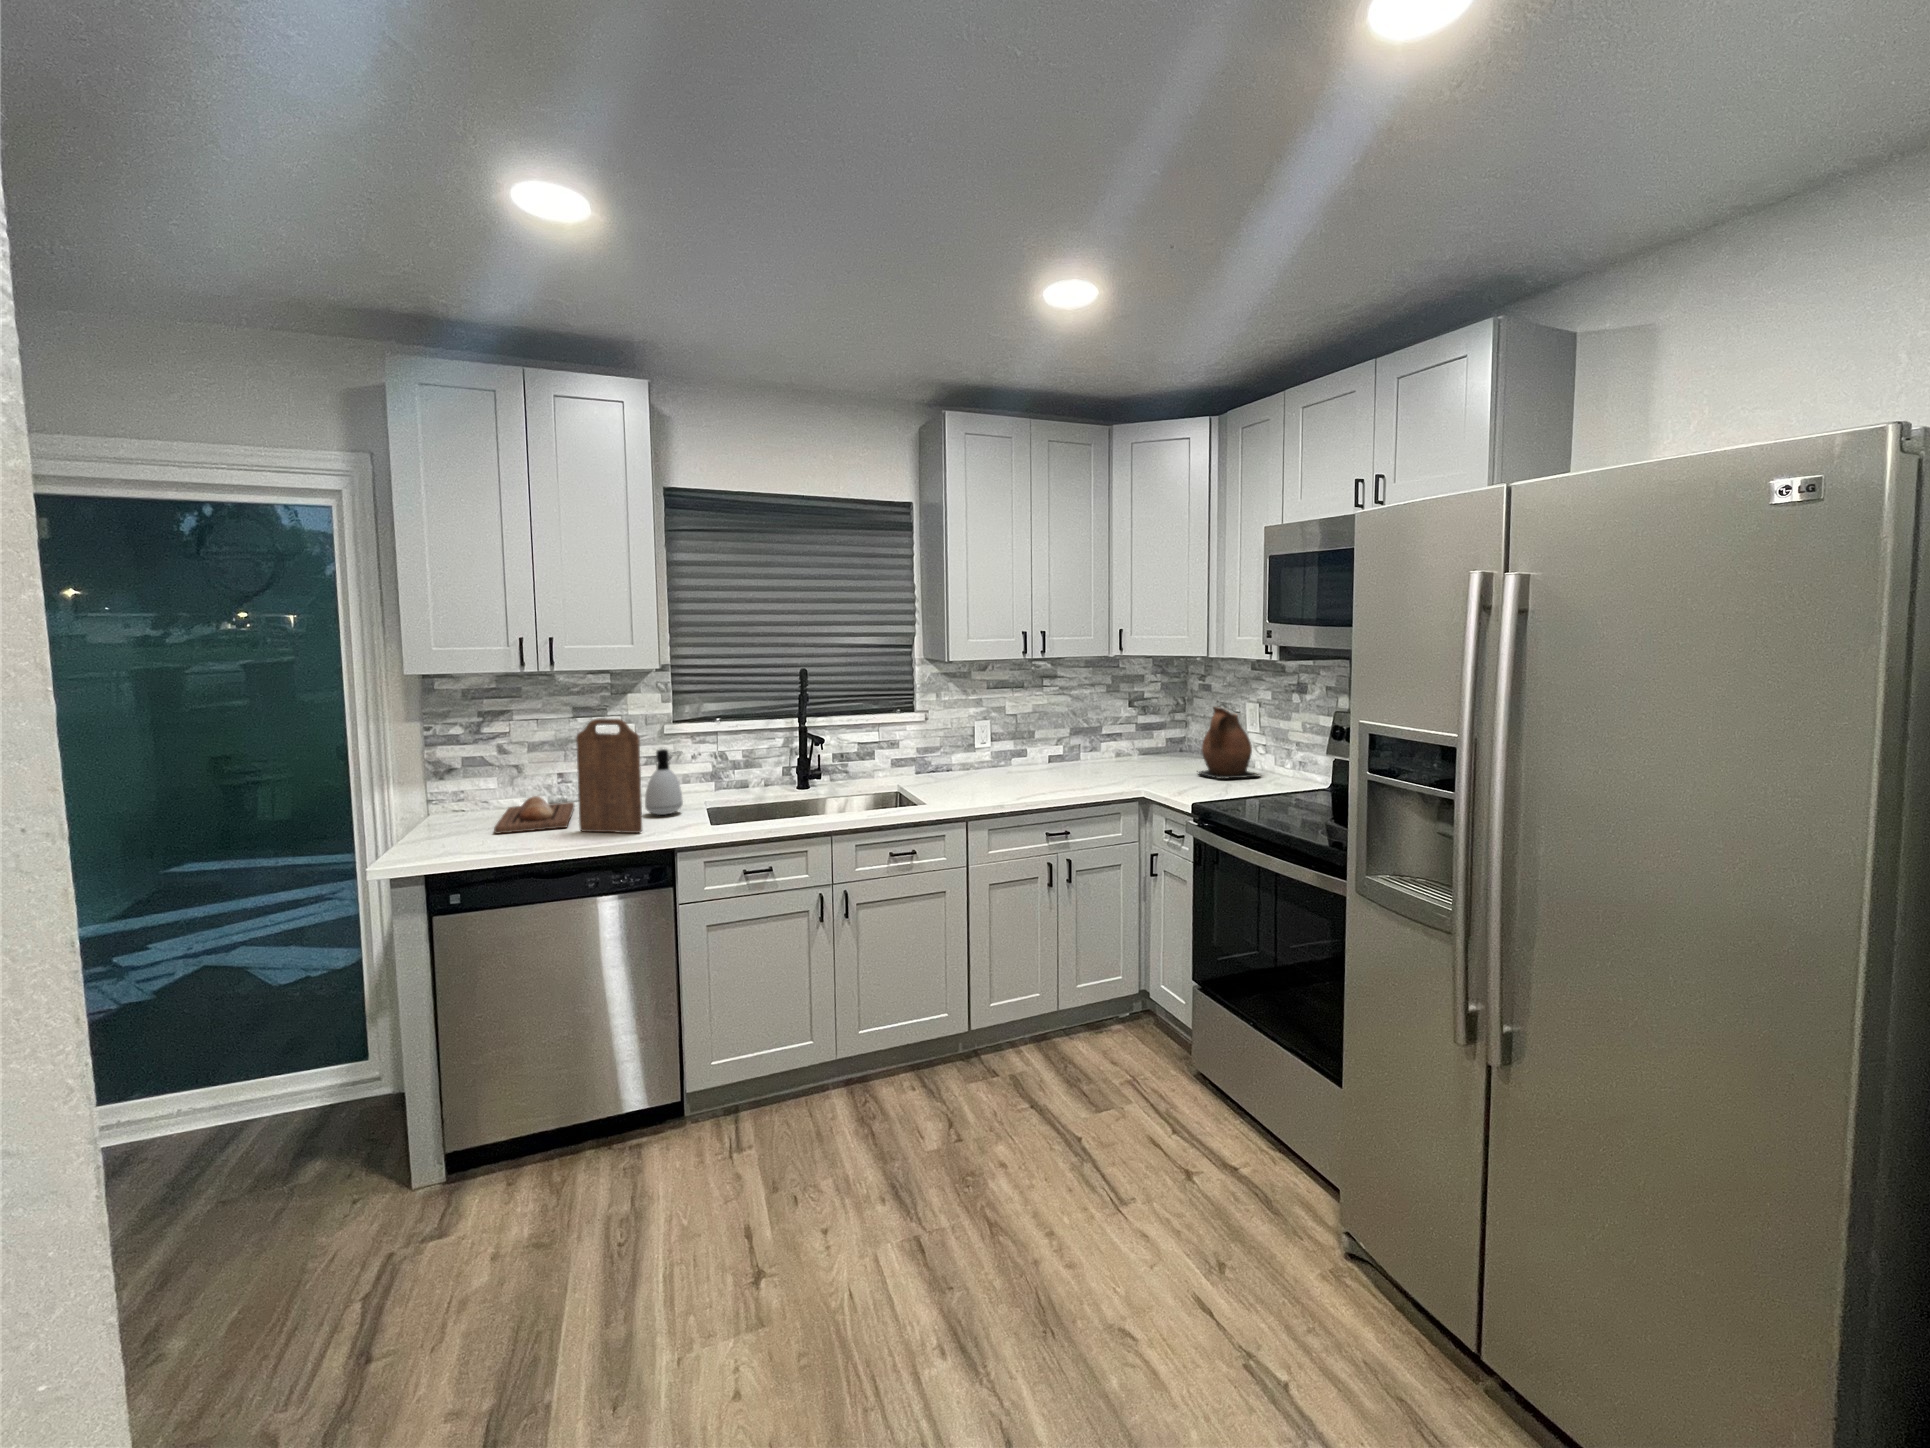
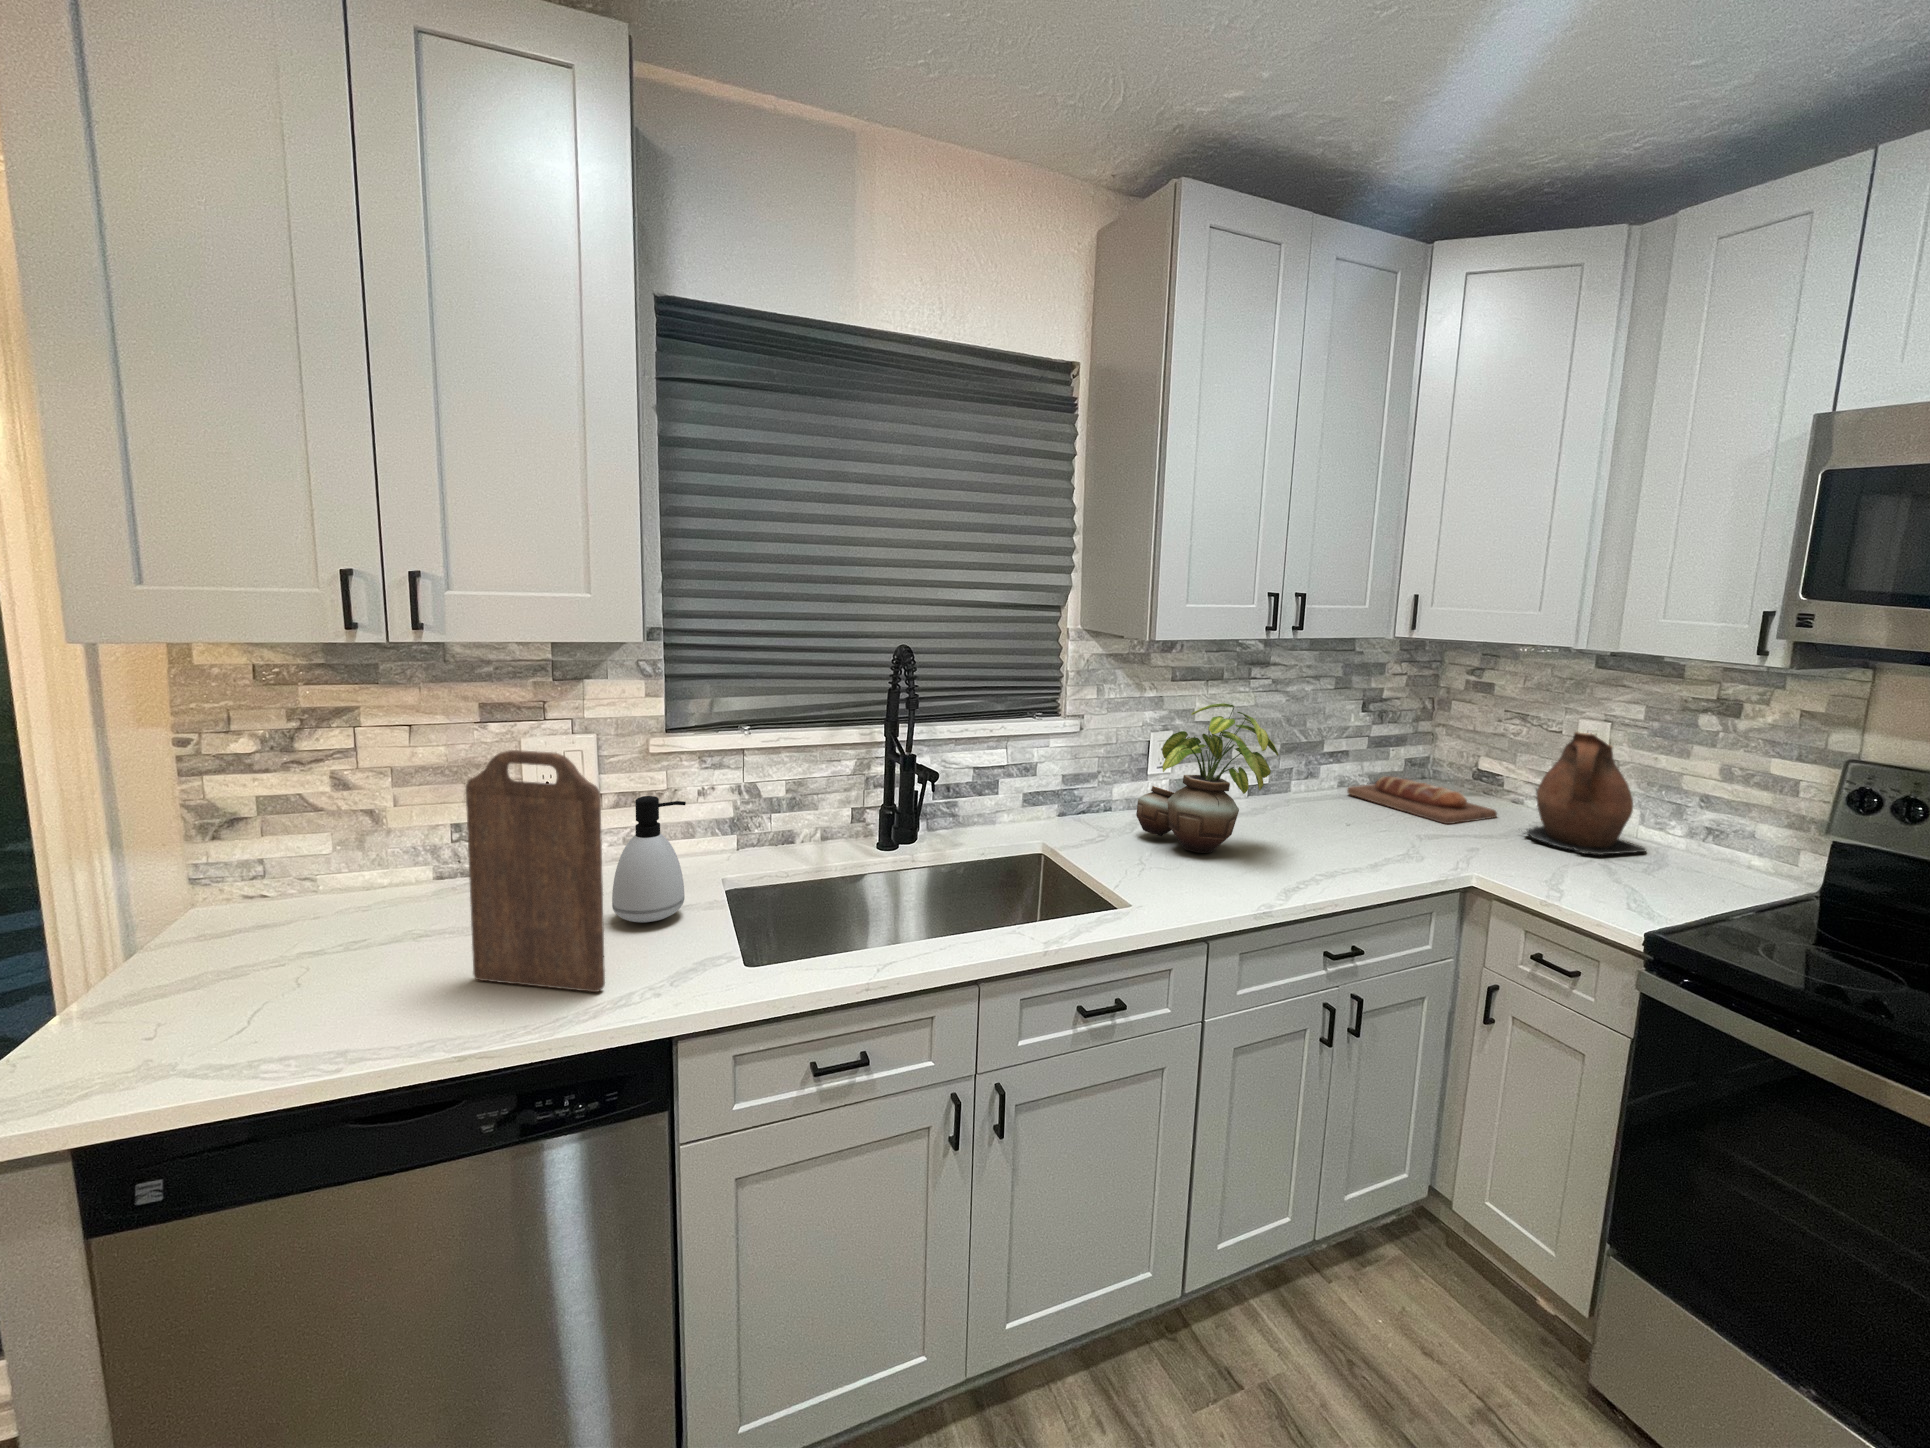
potted plant: none [958,697,1033,786] -> present [1136,703,1279,853]
bread loaf: present [494,796,574,834] -> present [1347,776,1497,824]

